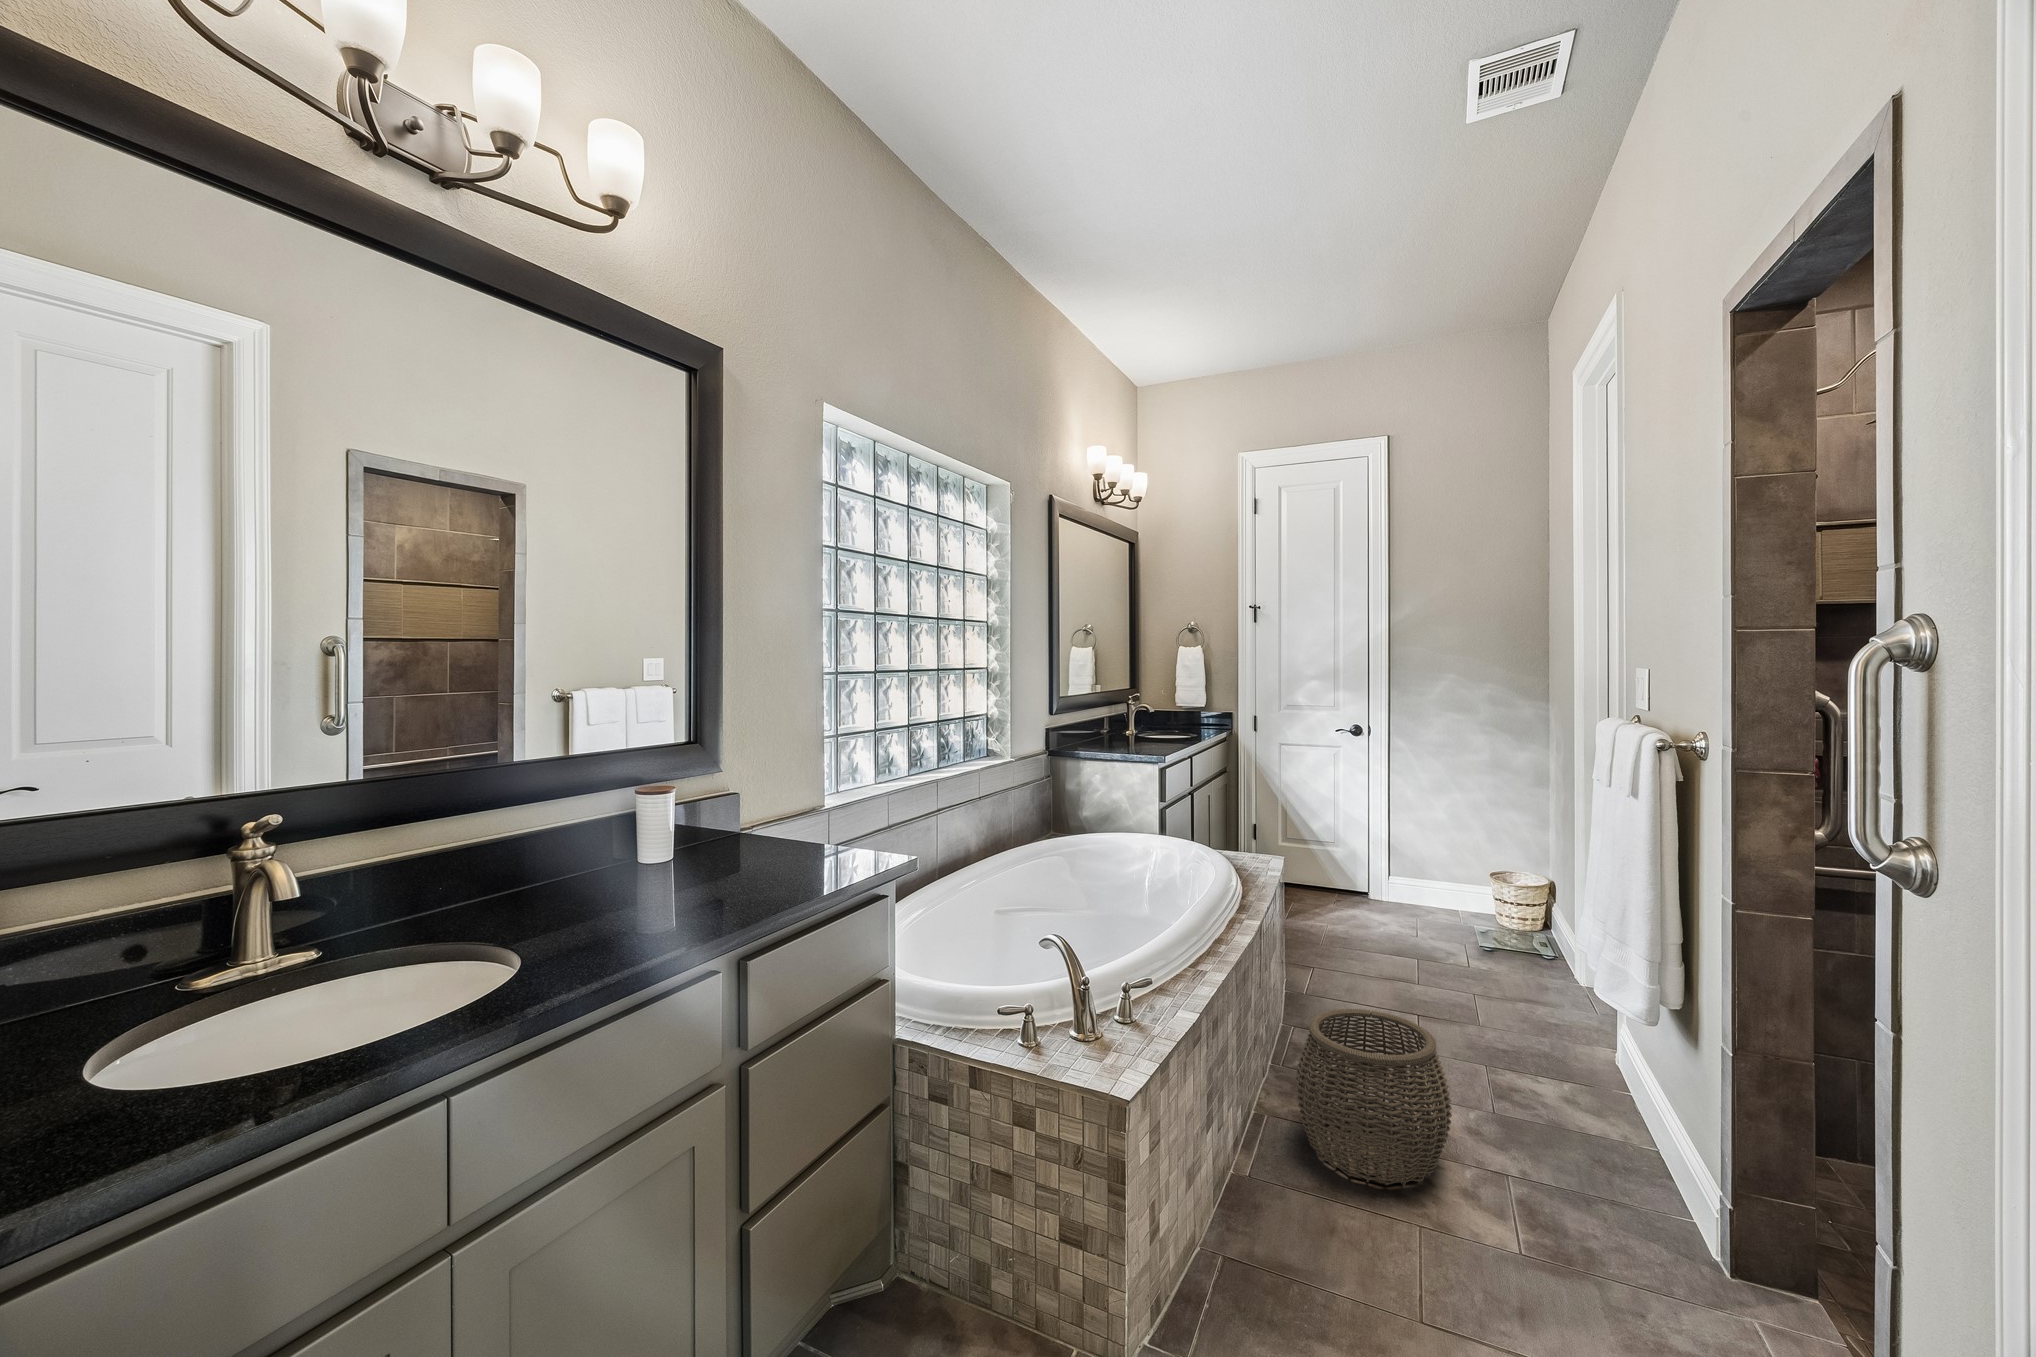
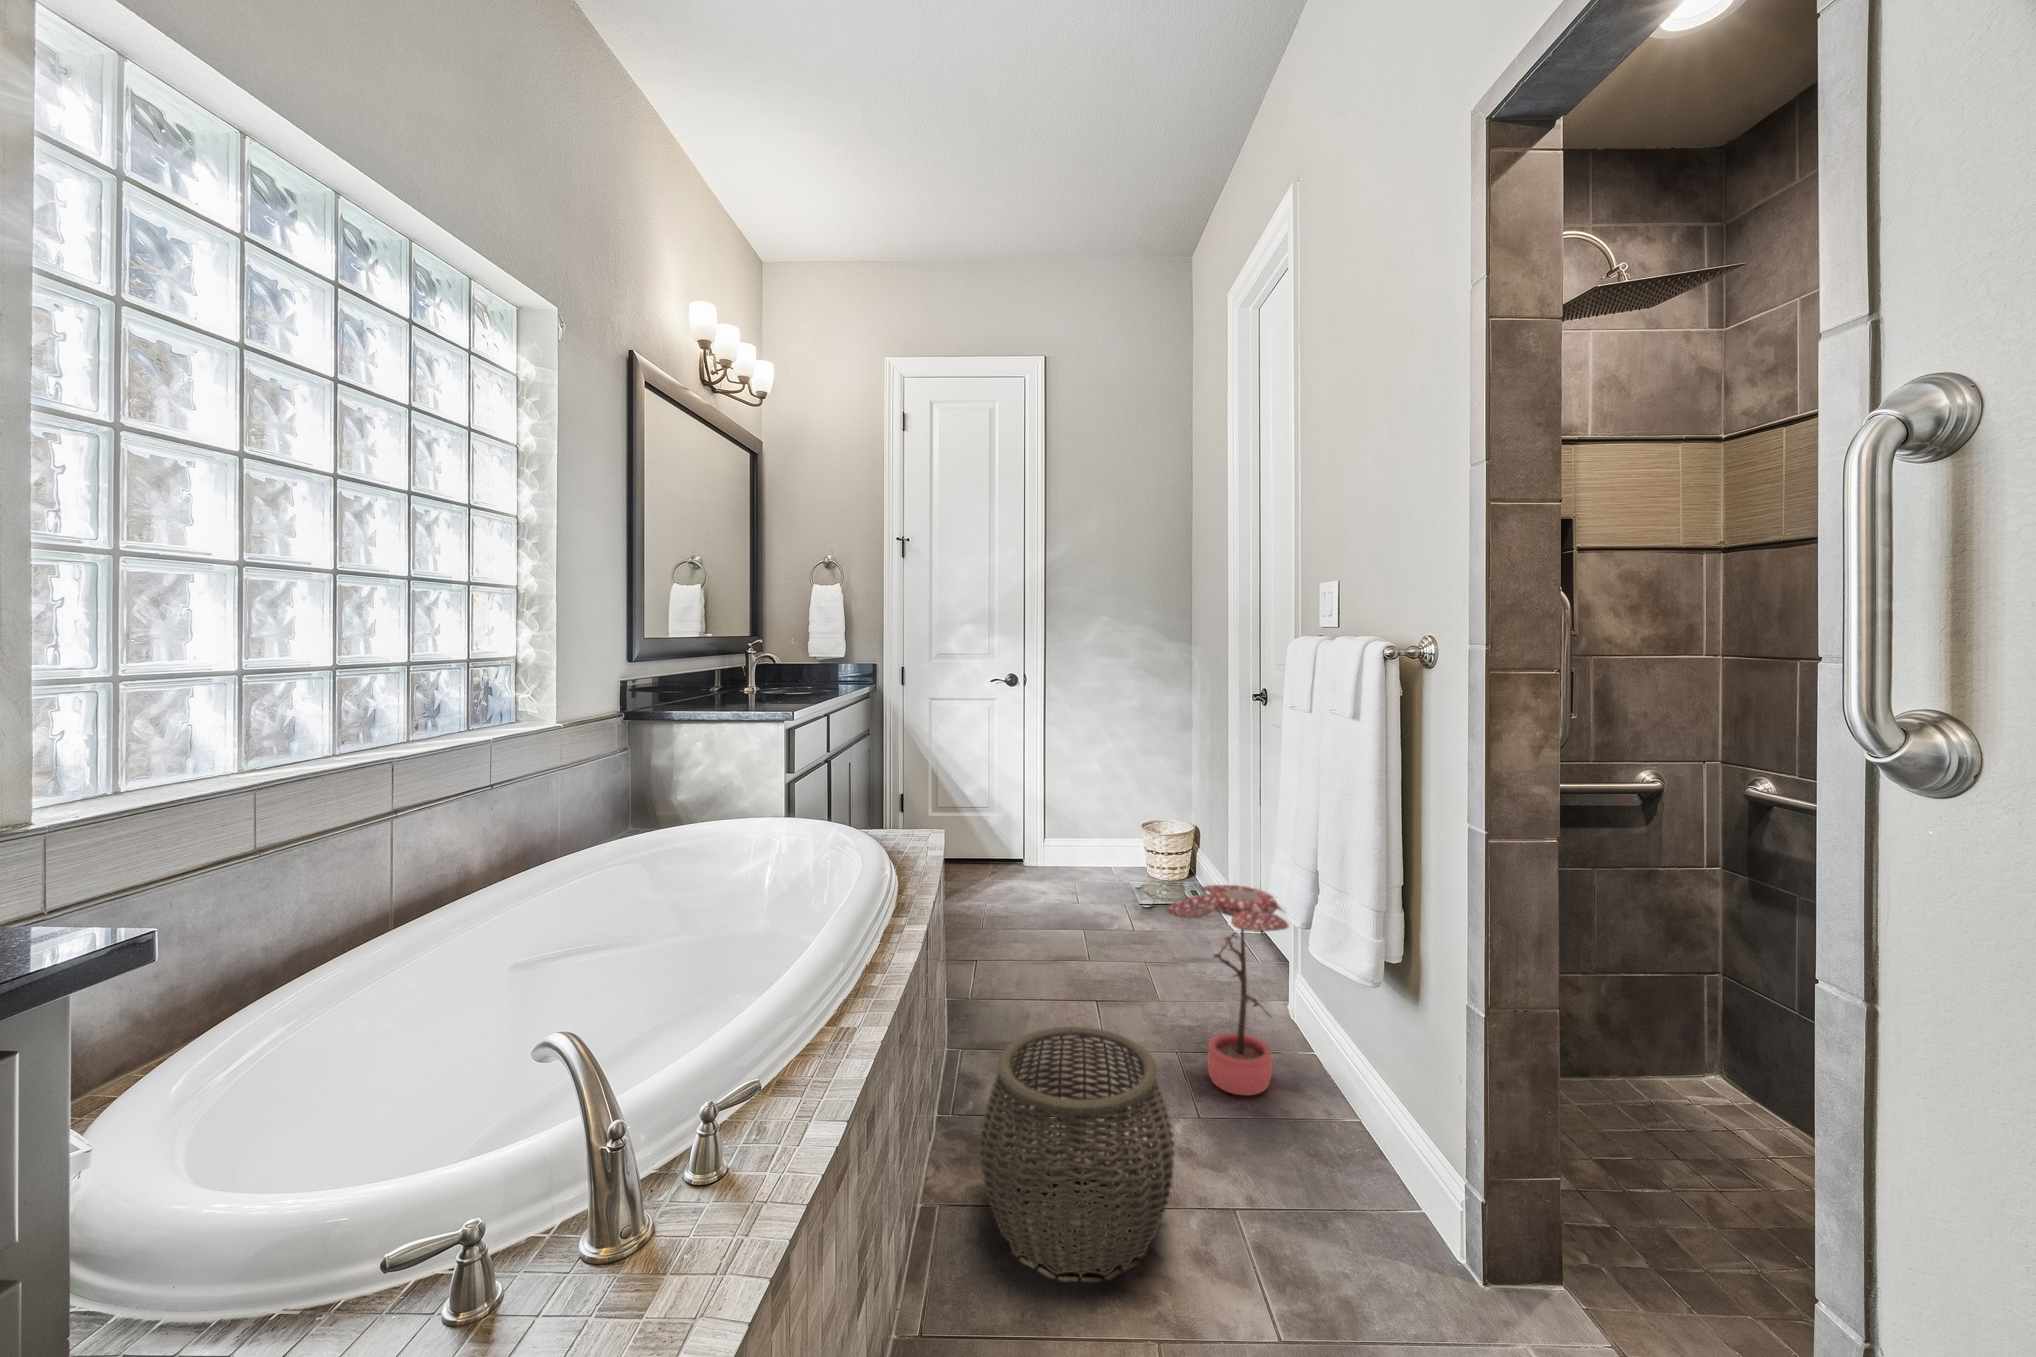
potted plant: none [1471,924,1624,1108] -> present [1167,885,1288,1095]

